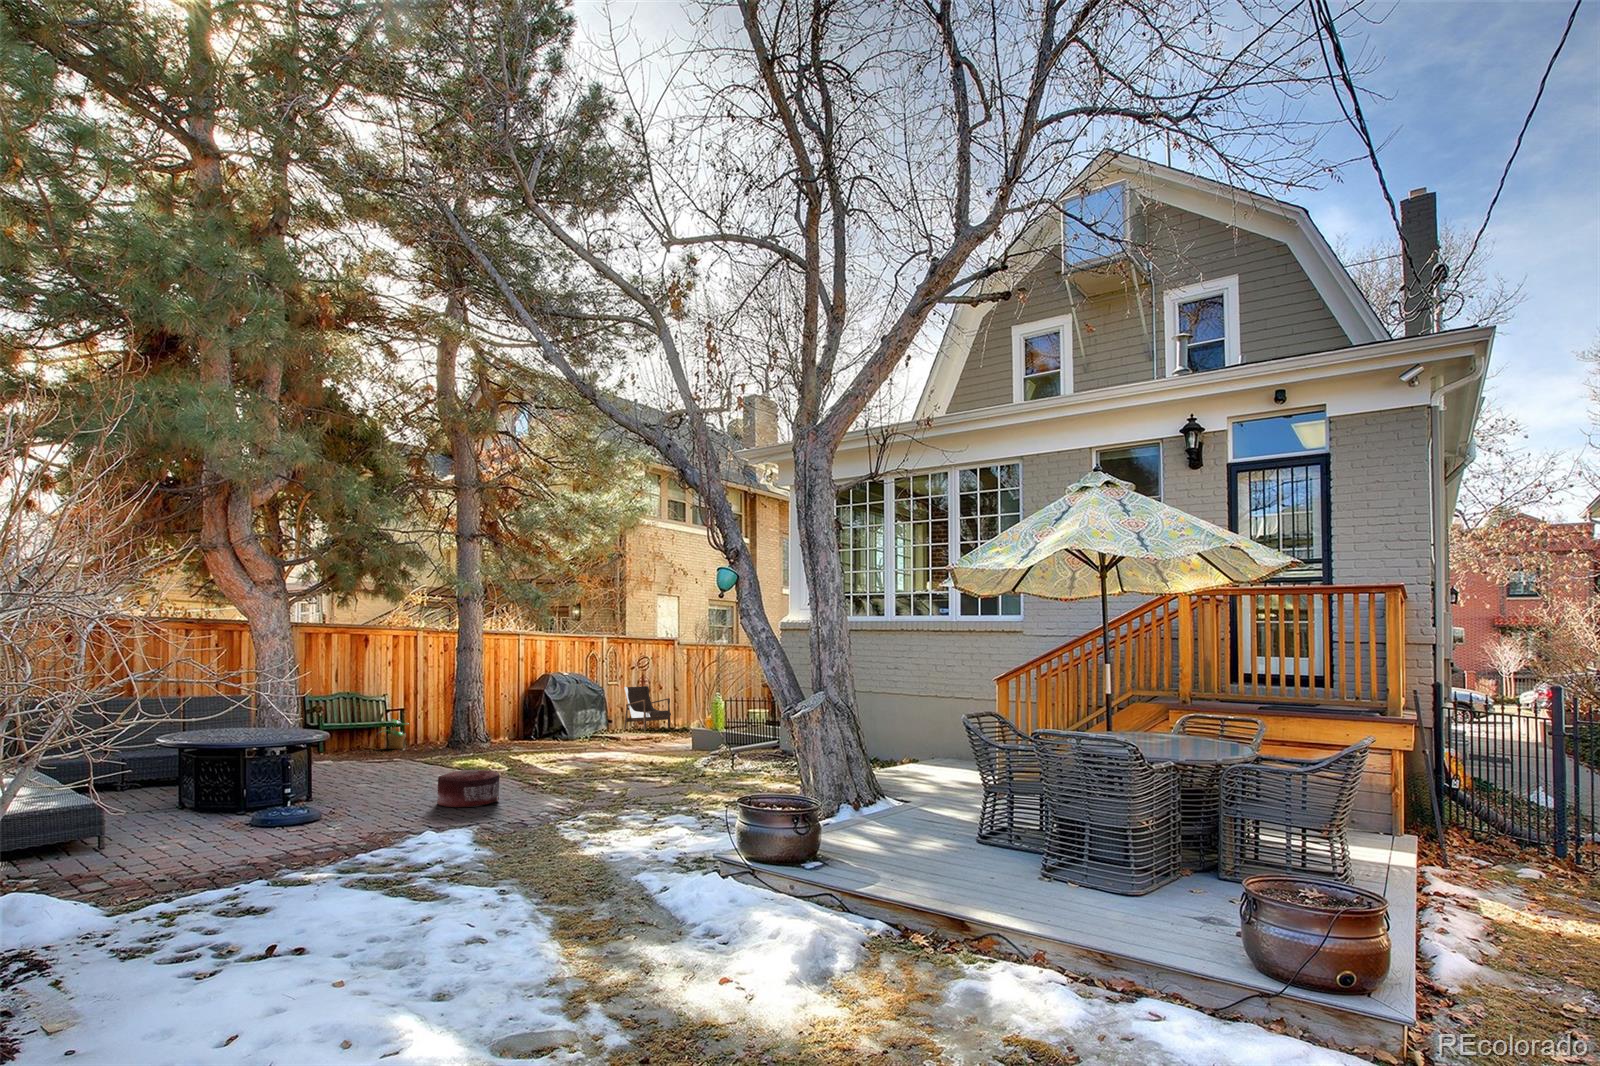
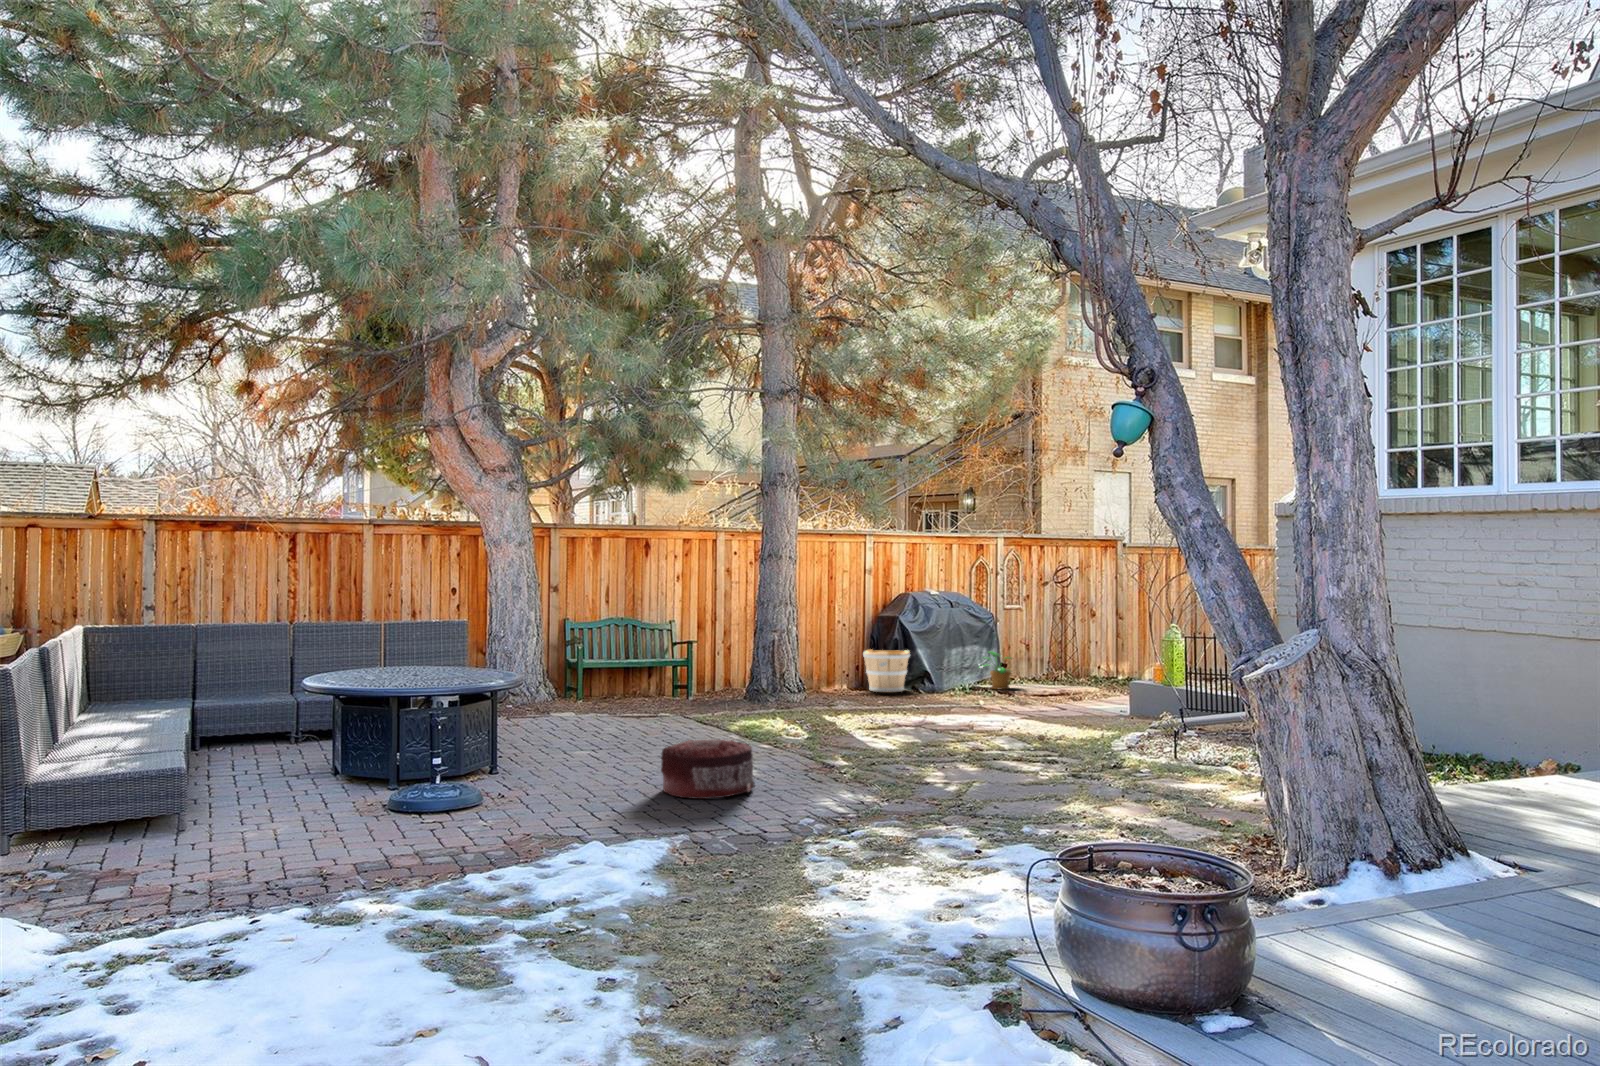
armchair: present [624,686,671,732] -> none [1028,612,1105,683]
wooden bucket: none [519,712,552,741] -> present [863,649,910,692]
potted plant: present [380,719,407,749] -> present [979,651,1012,690]

